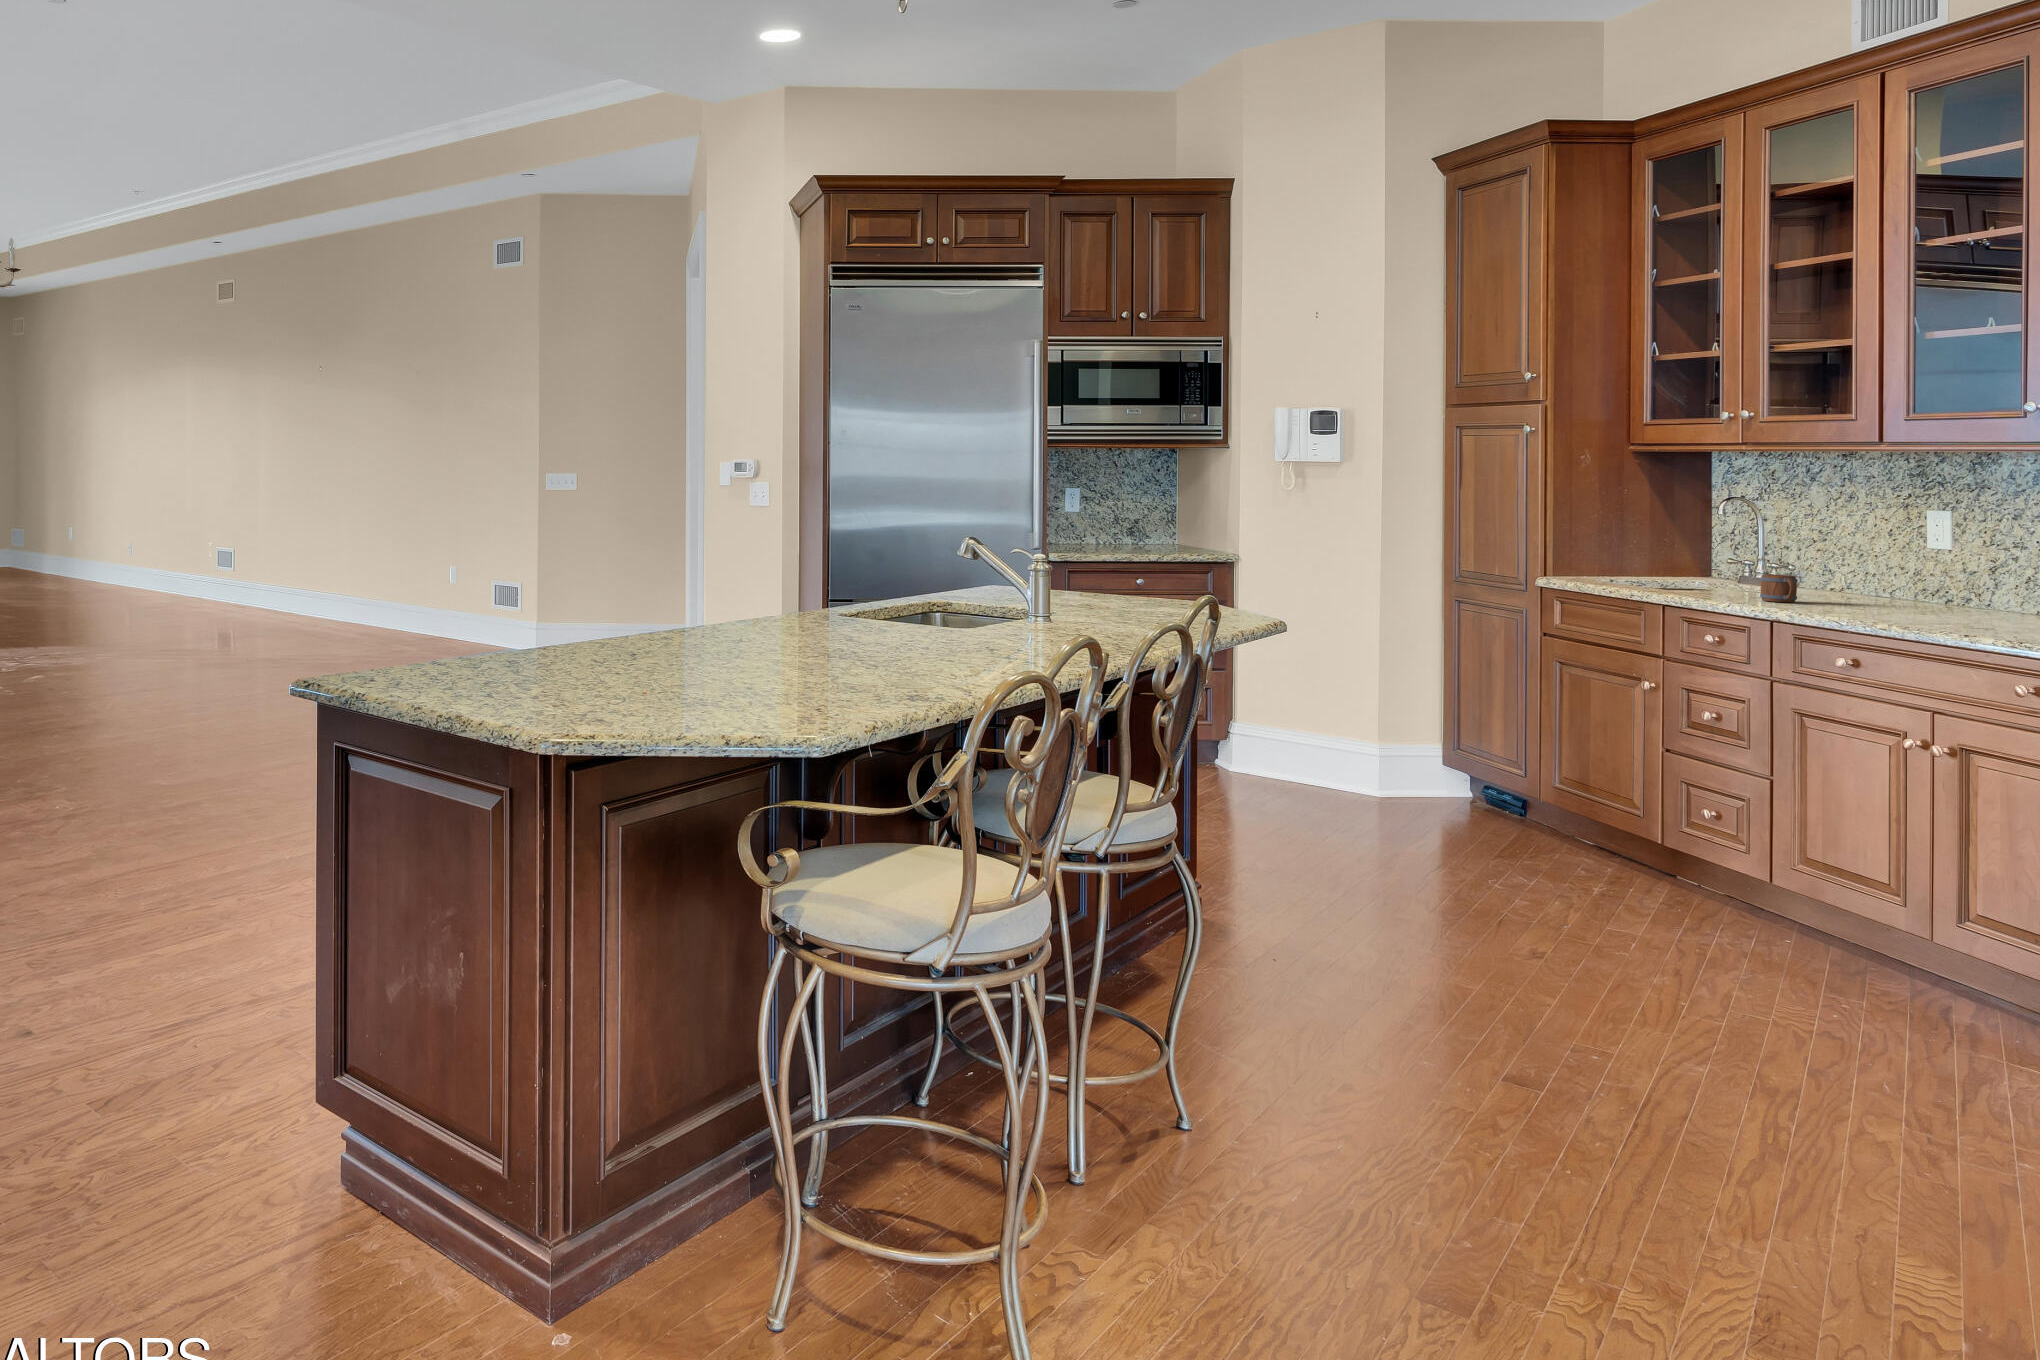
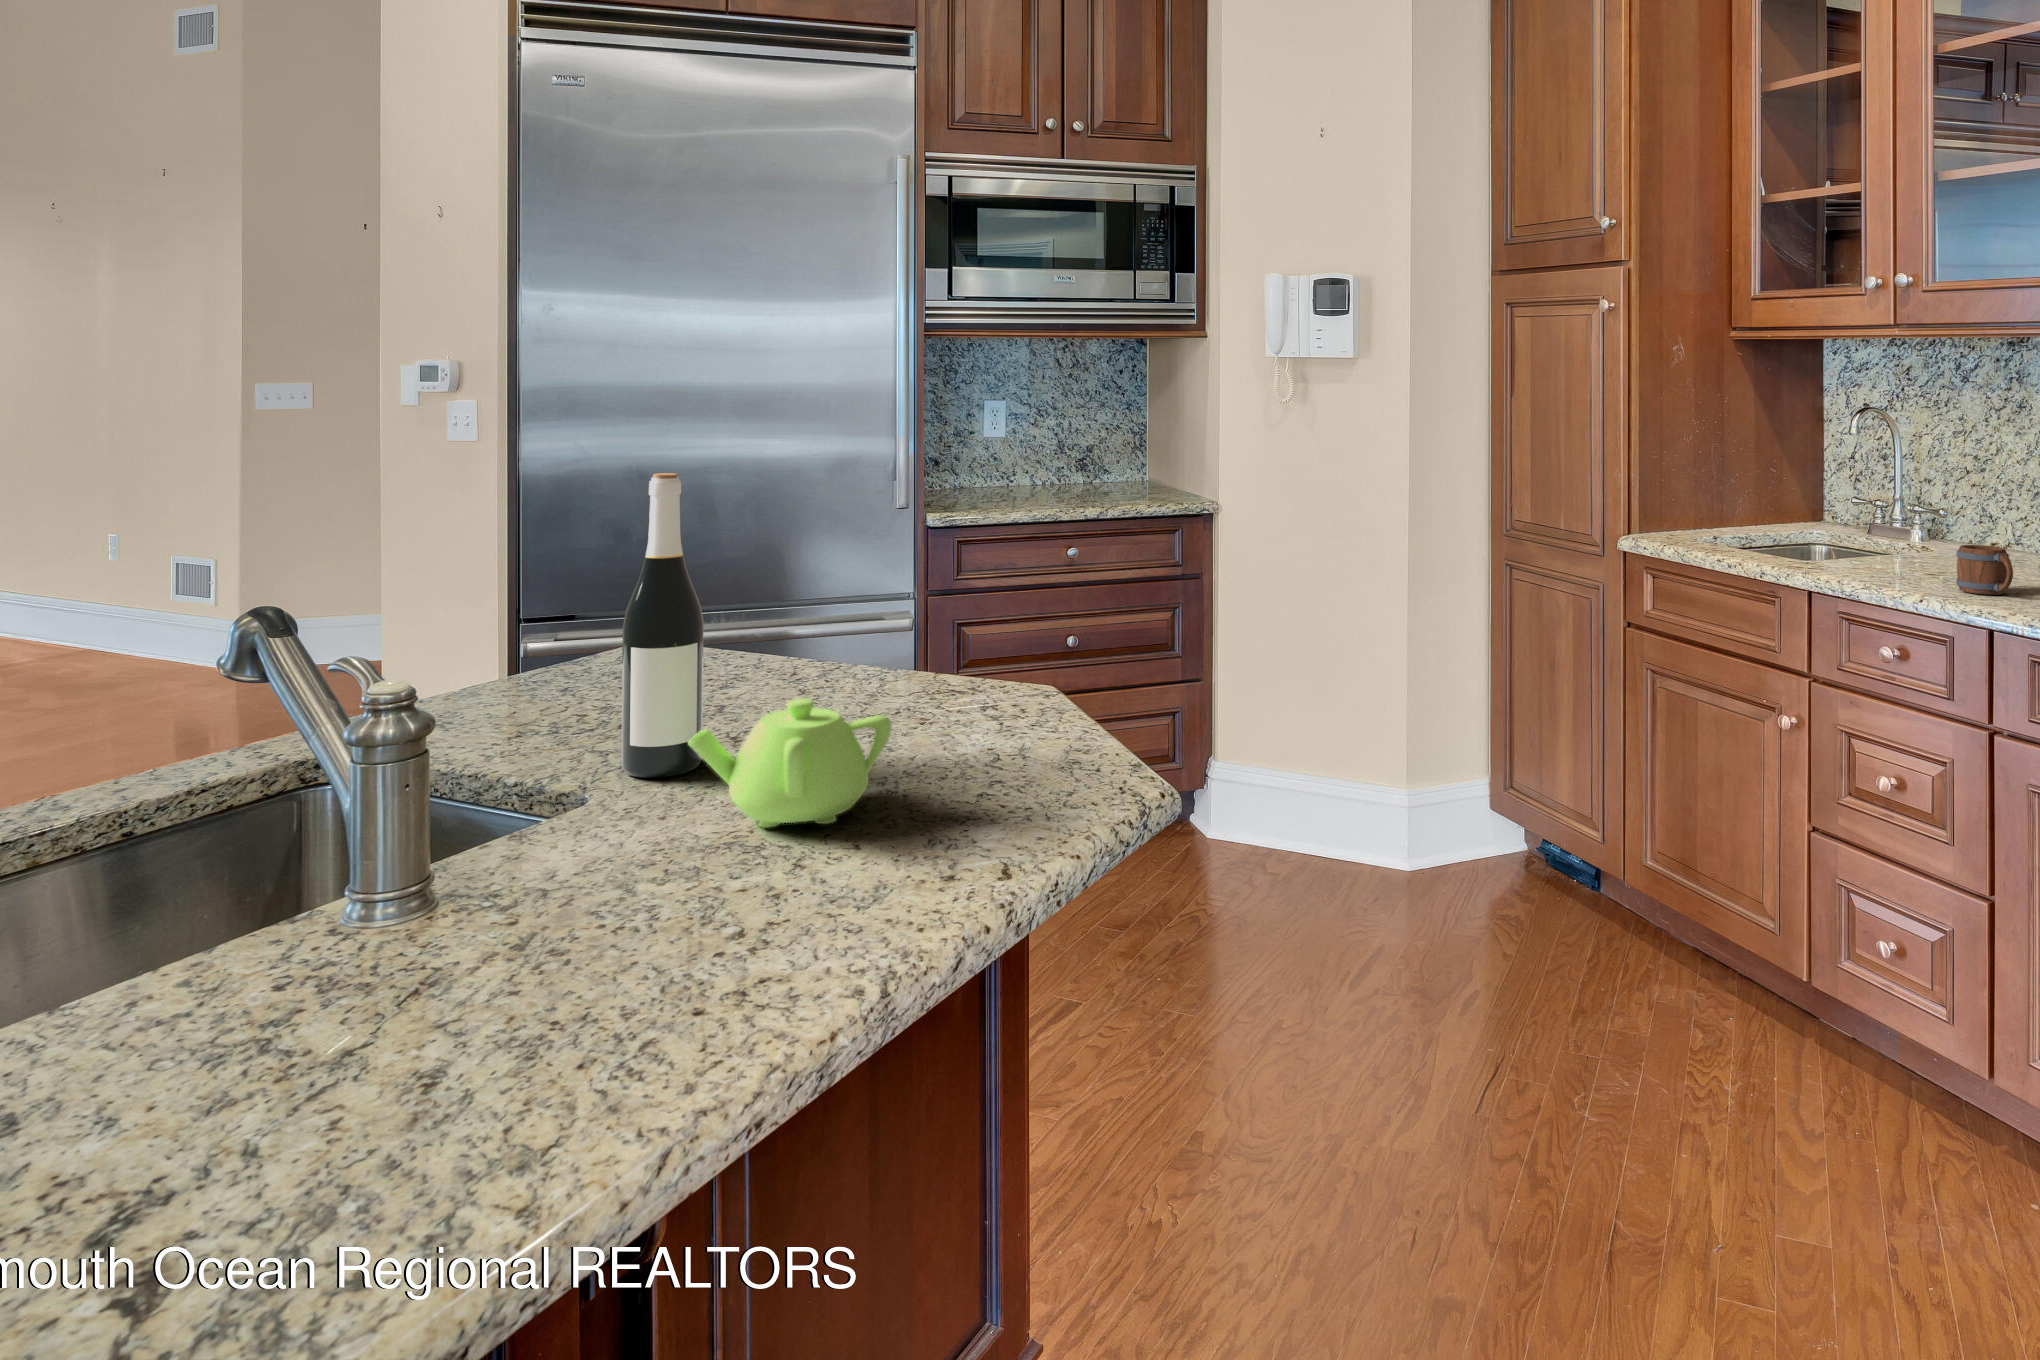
wine bottle: none [1049,493,1079,599] -> present [621,473,704,778]
teapot: none [1095,568,1166,609] -> present [689,698,892,828]

